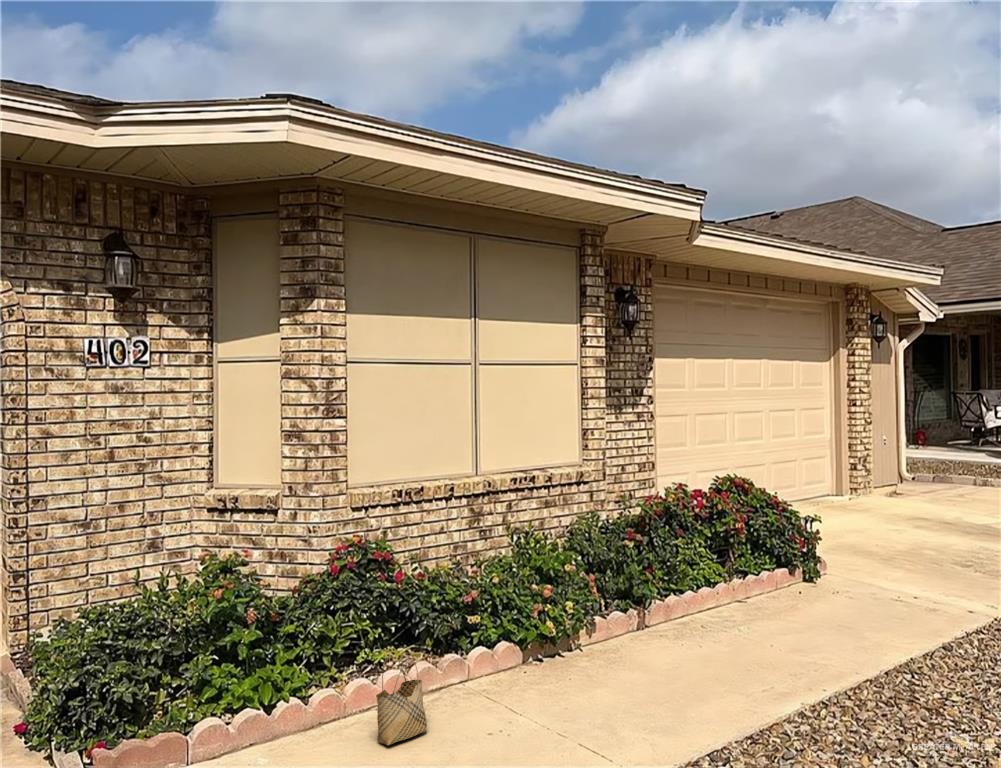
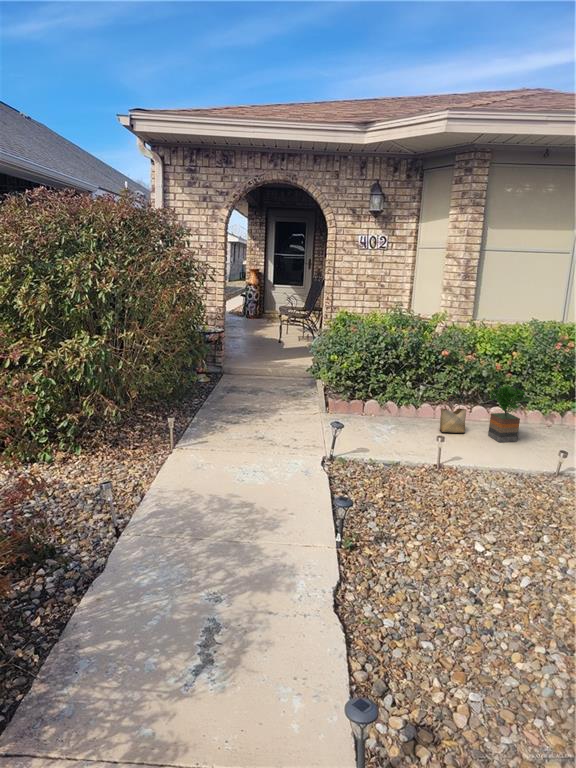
potted tree: none [463,610,533,731] -> present [488,386,530,442]

